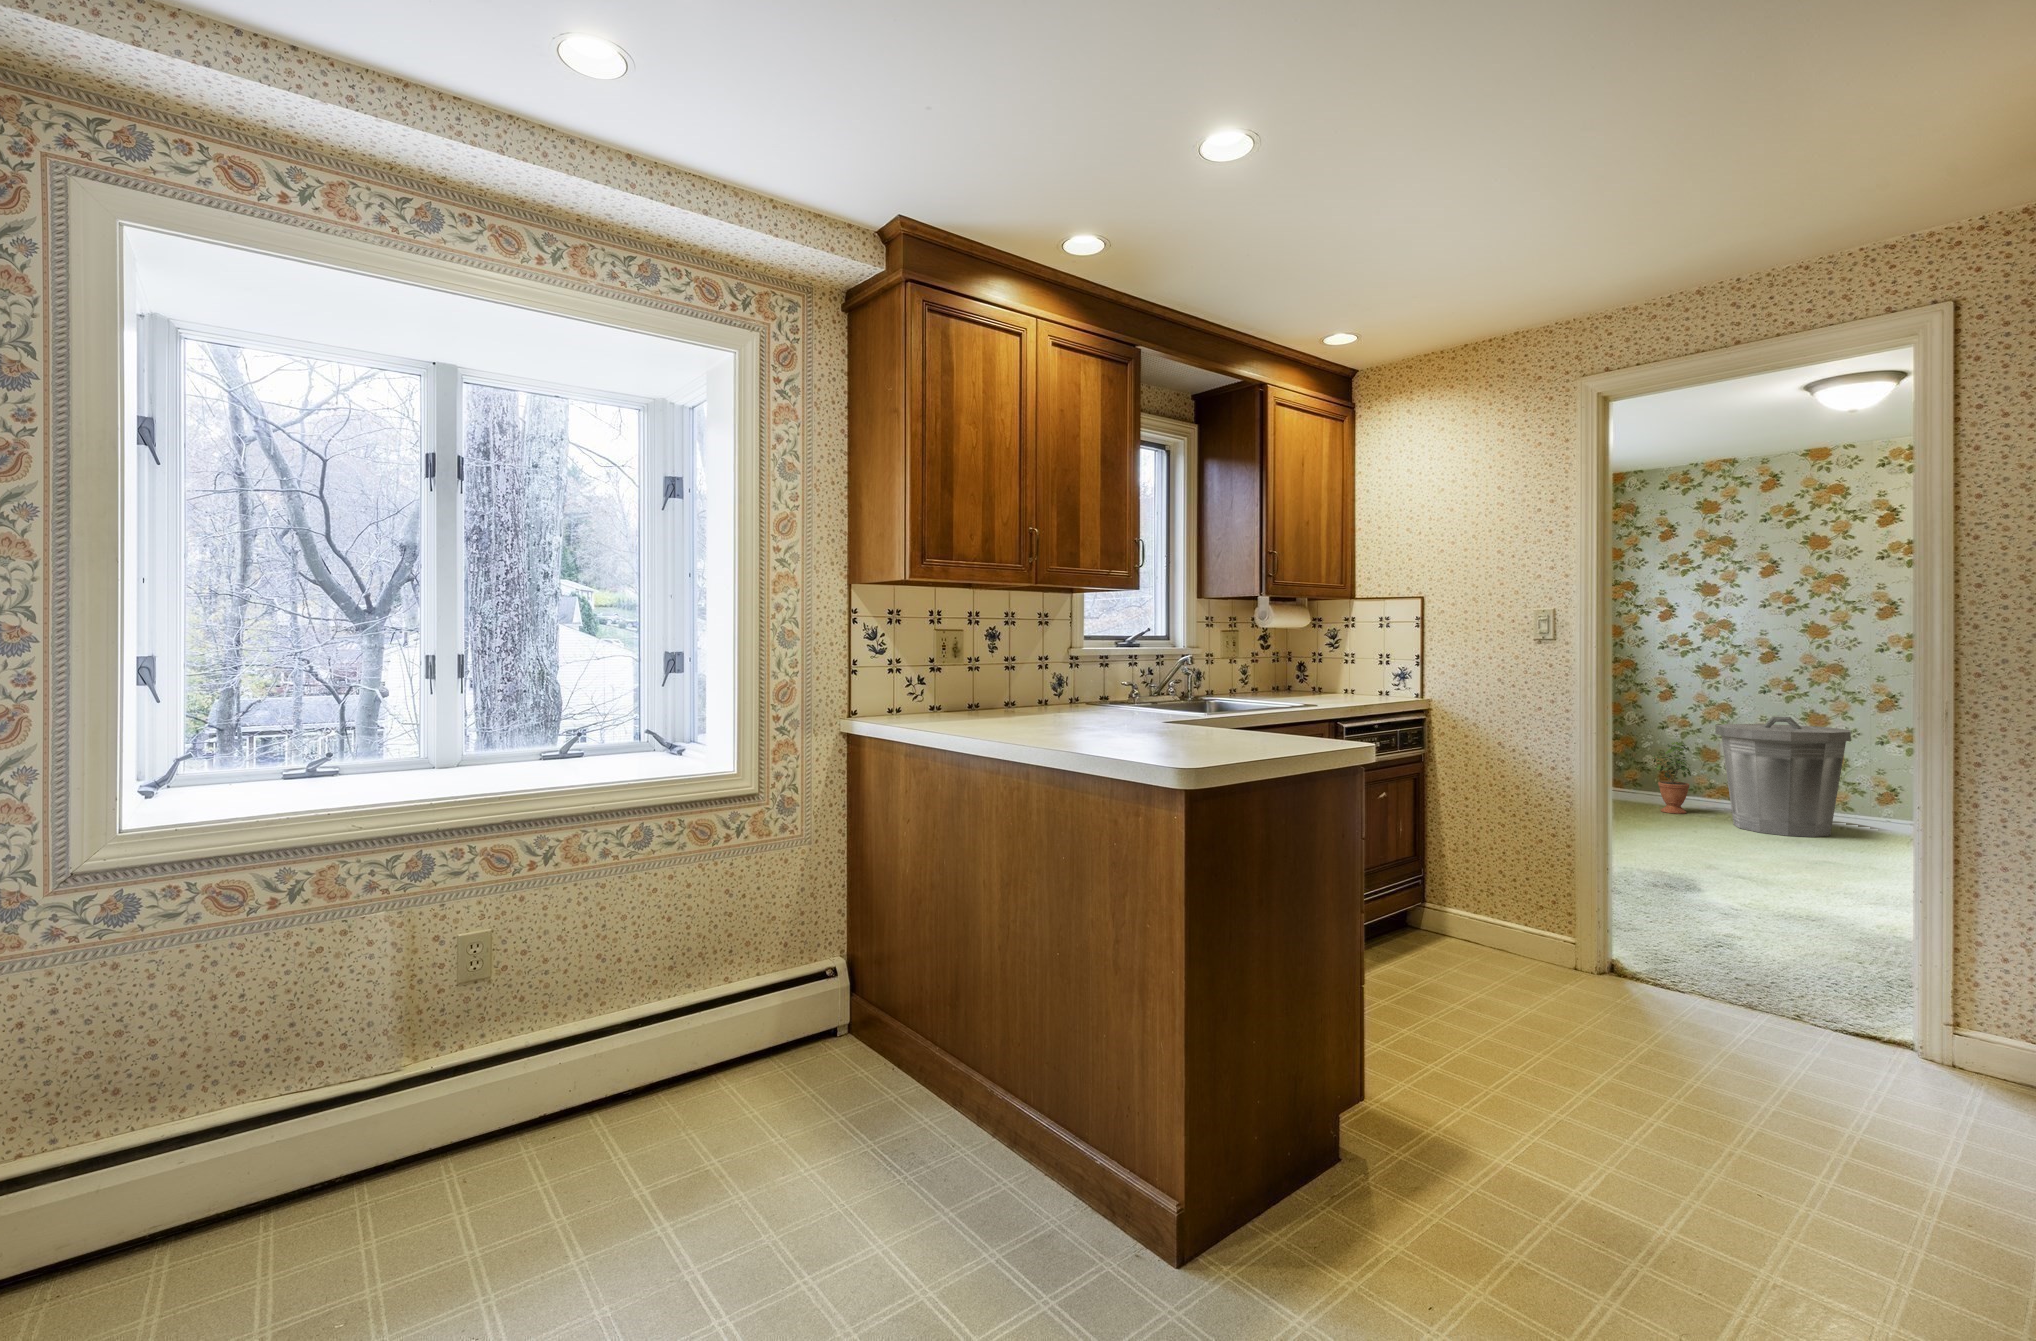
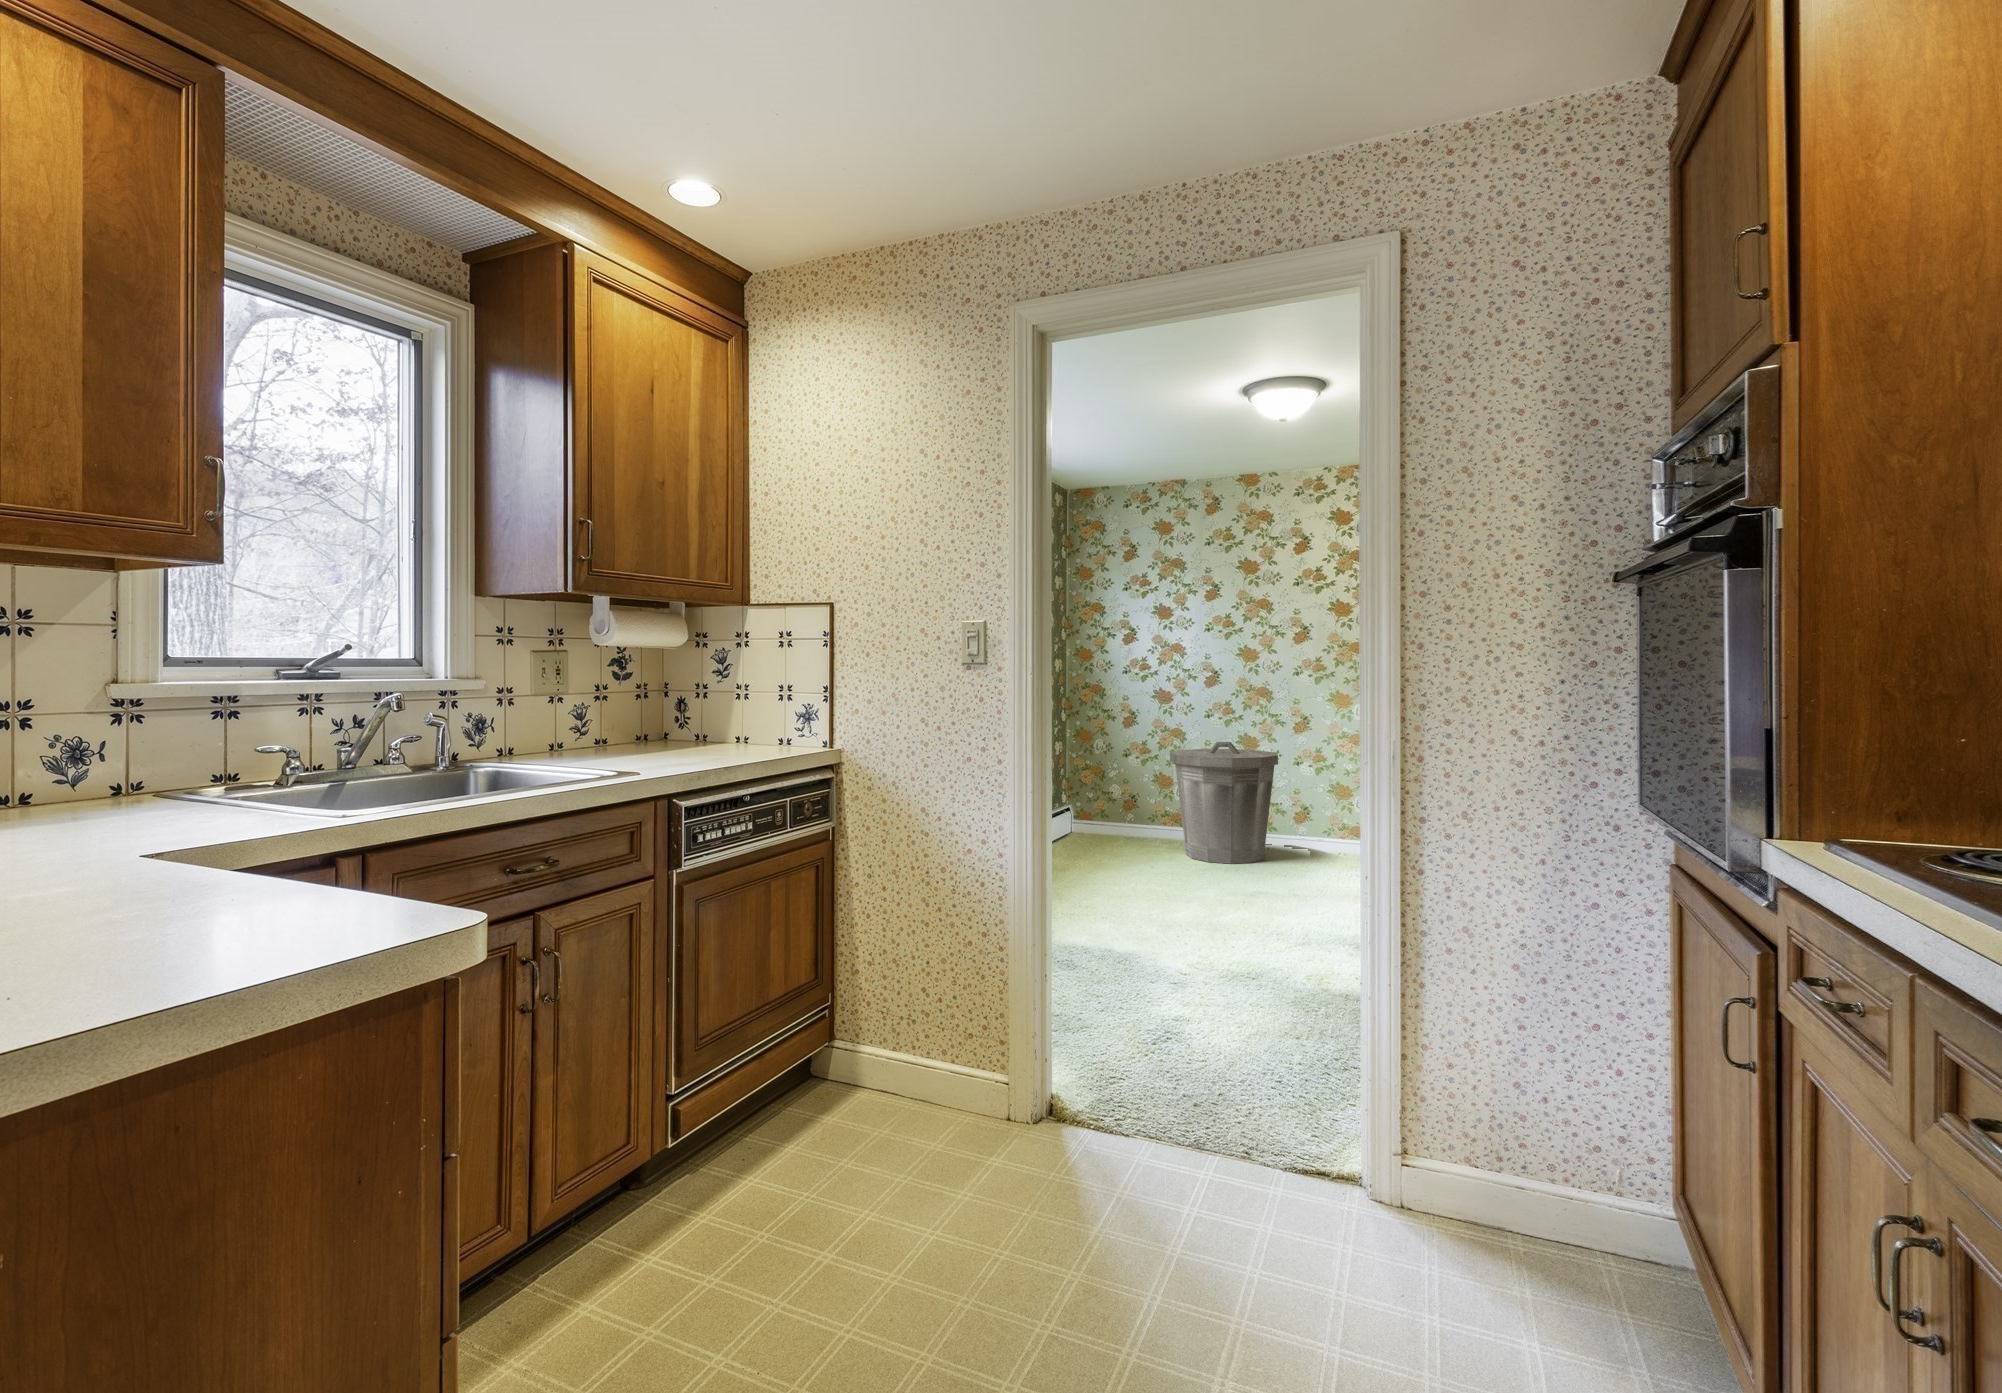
potted plant: present [1653,741,1691,814] -> none [1116,766,1150,845]

